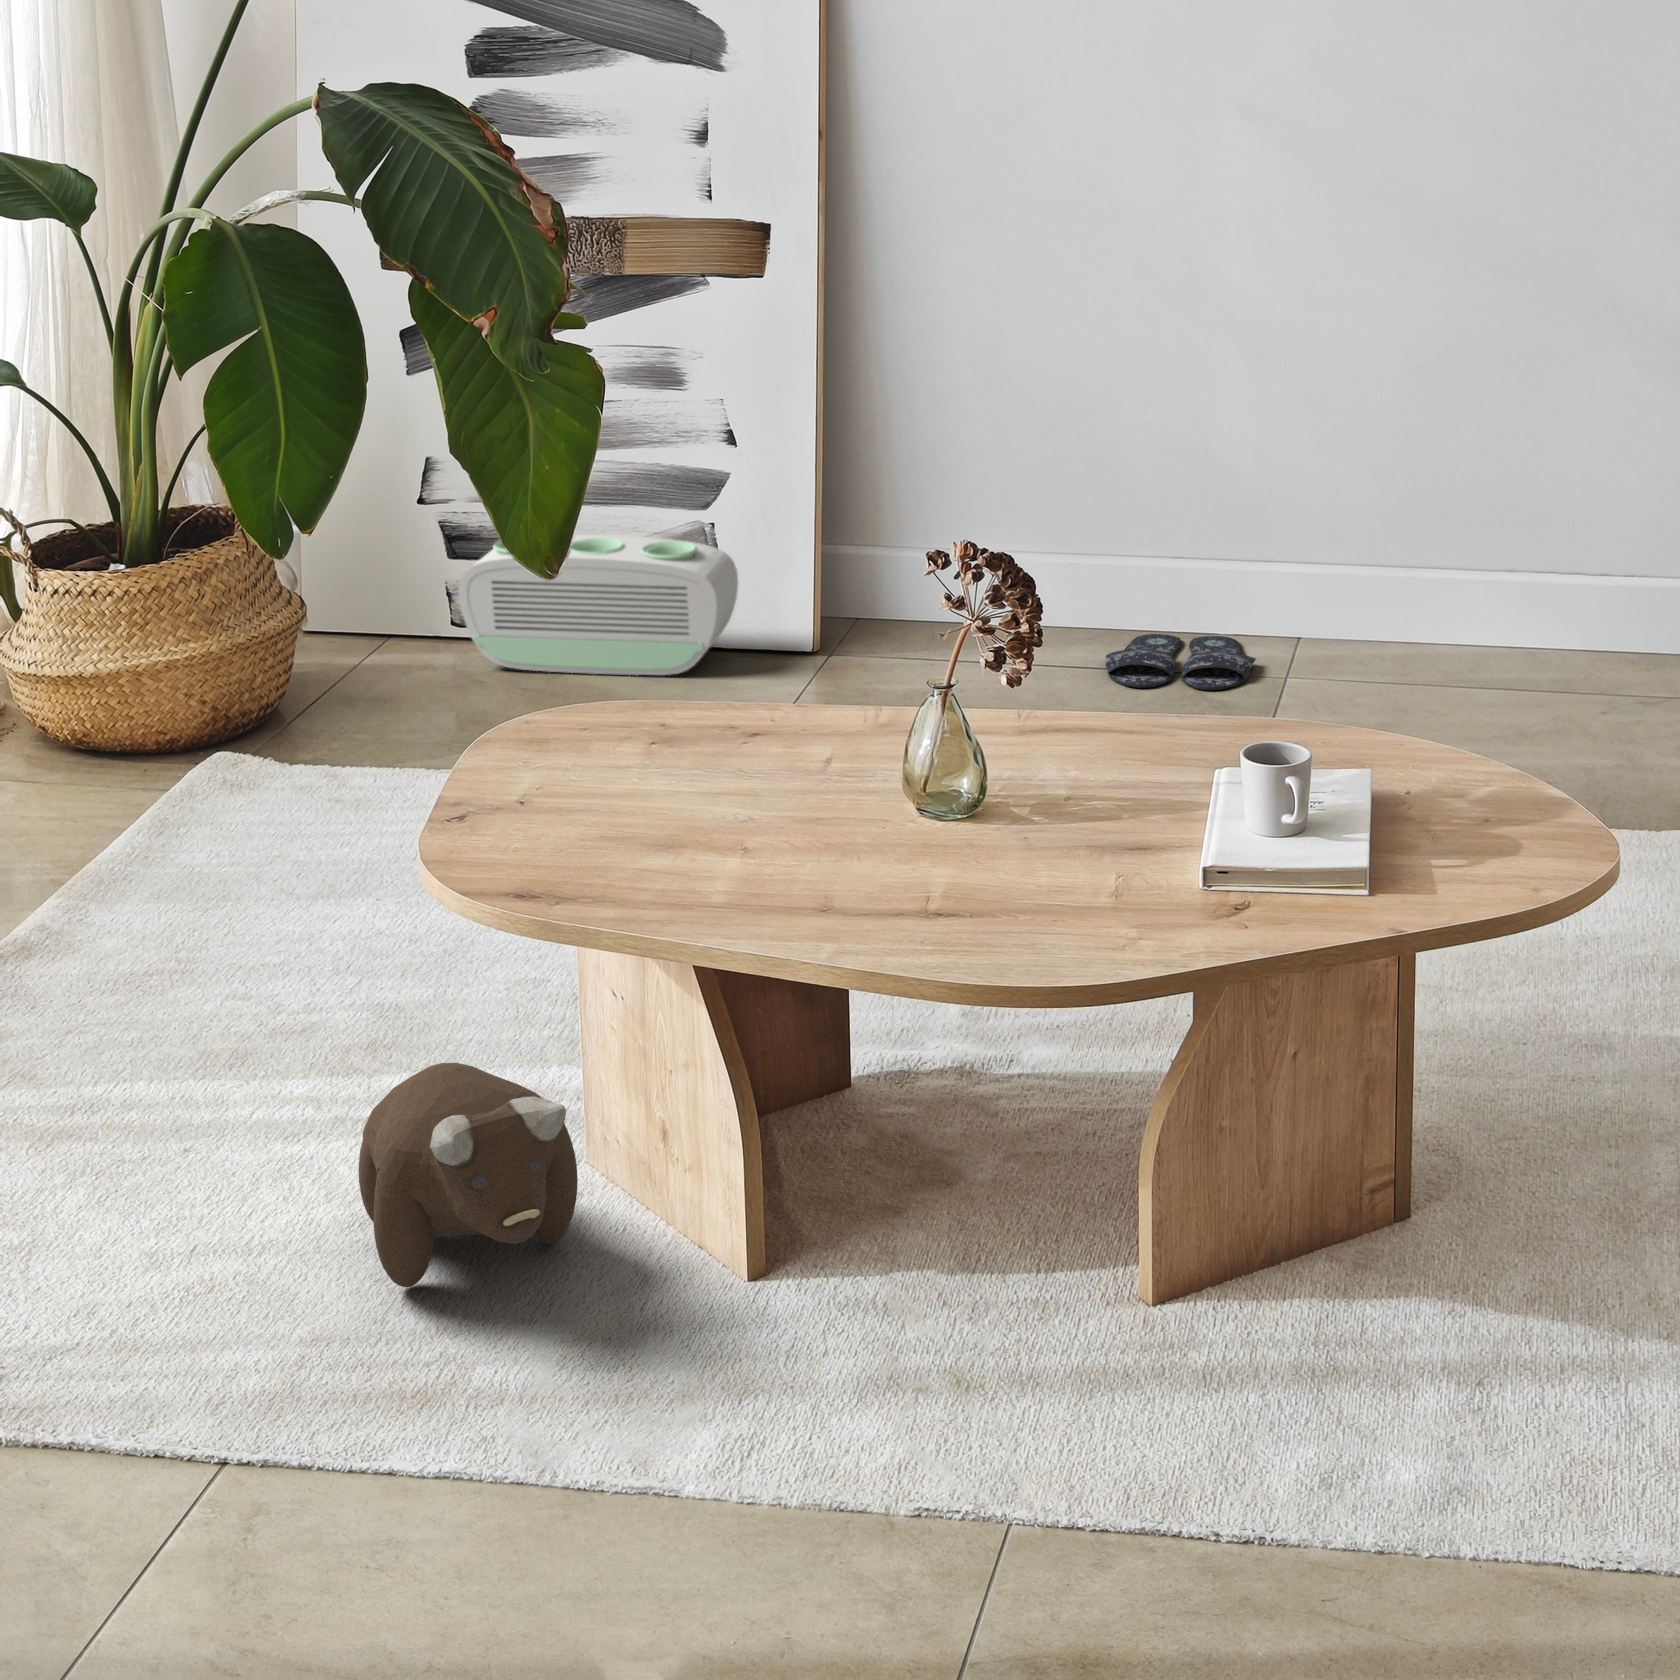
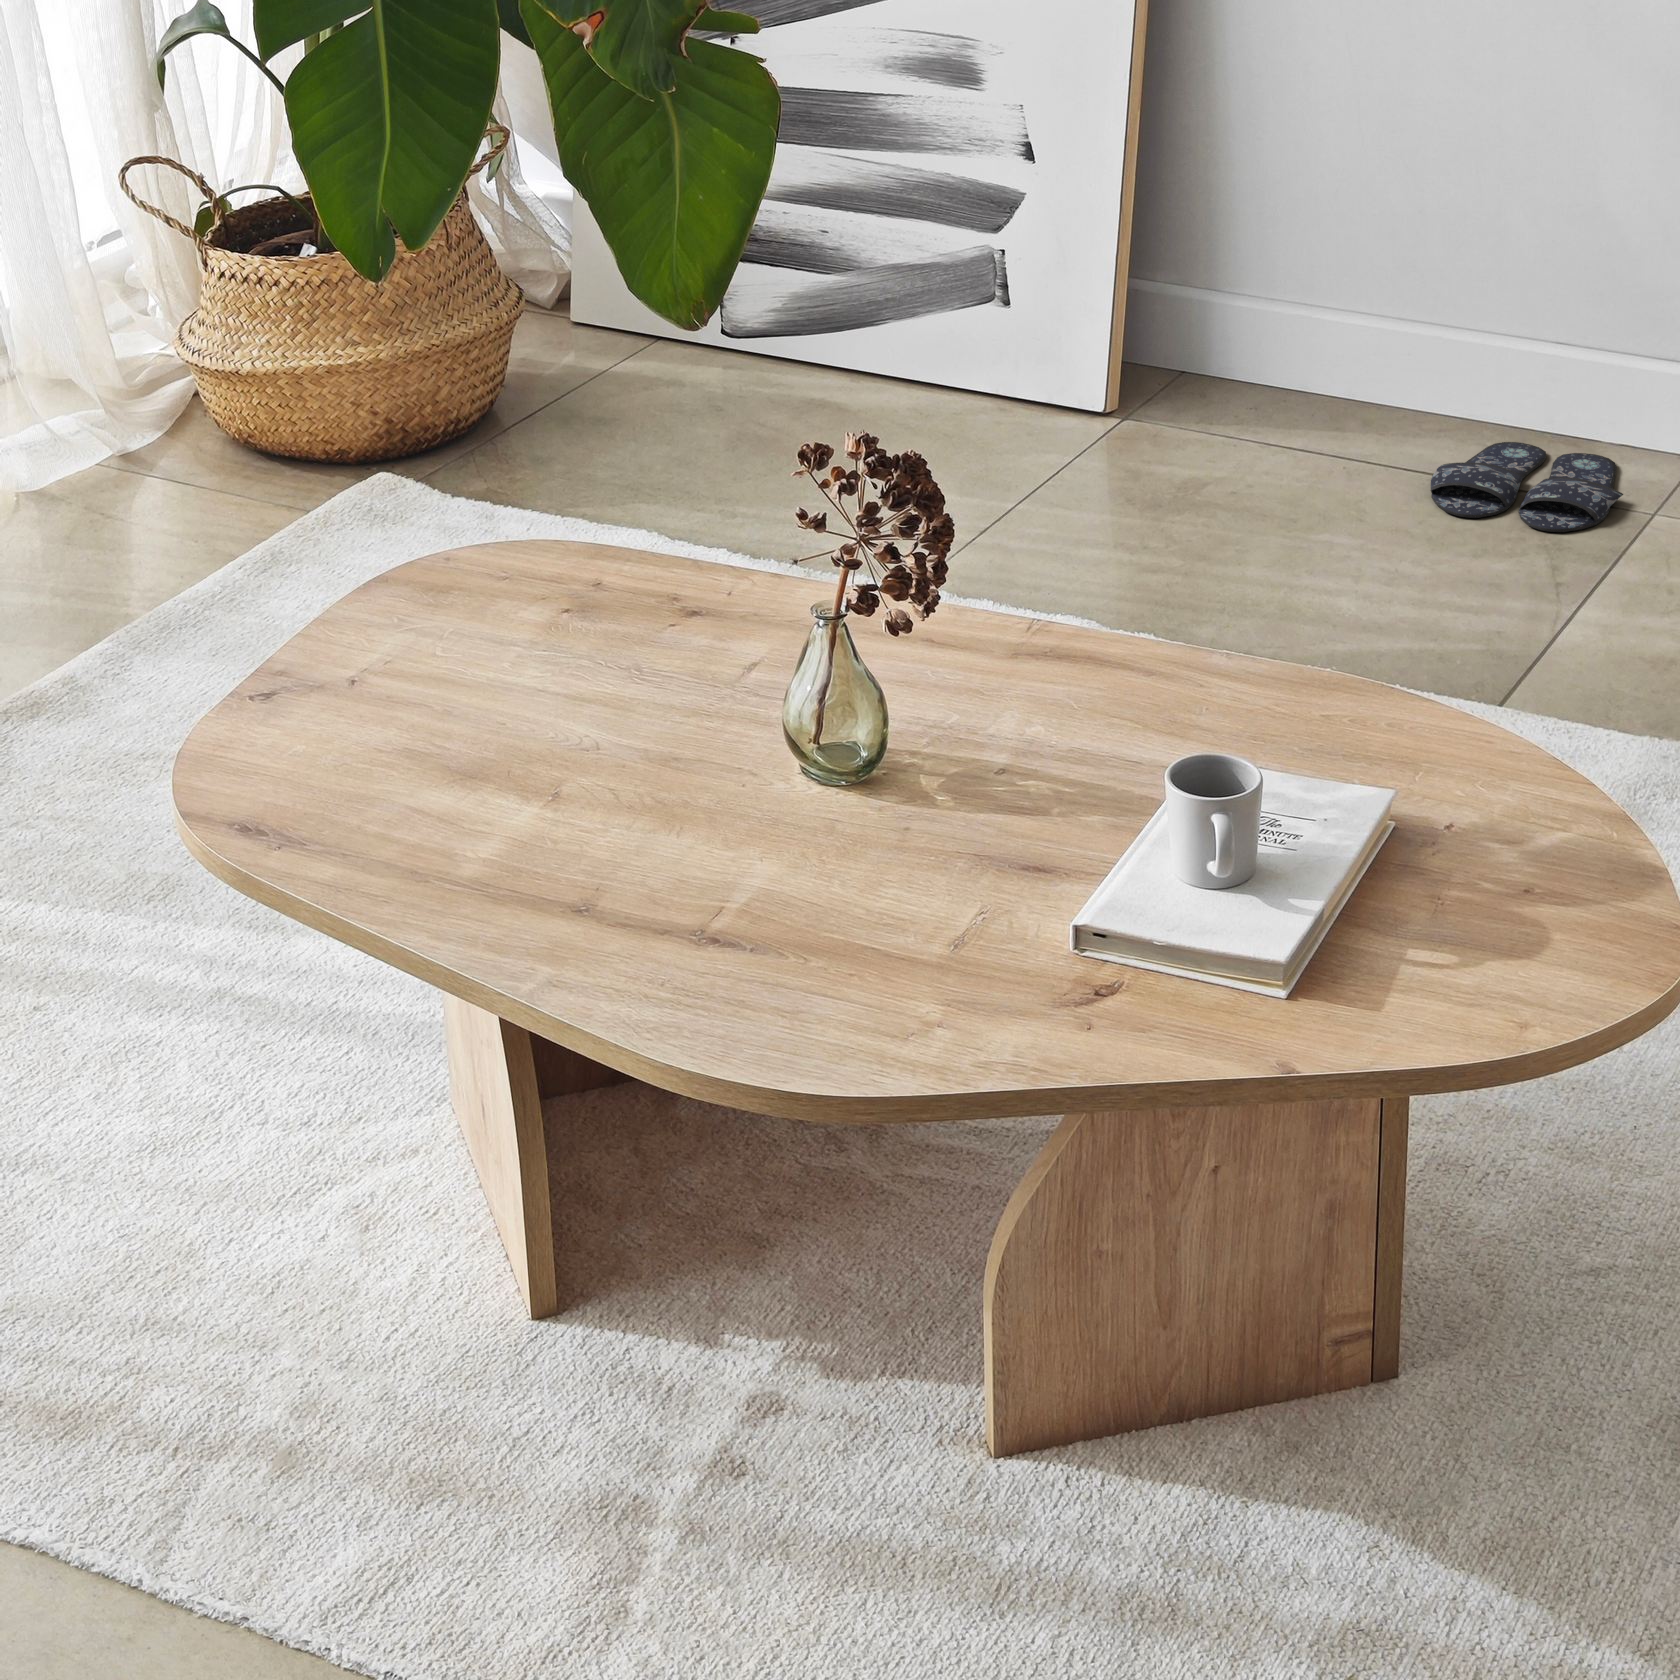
air purifier: present [458,534,738,675] -> none [702,246,1021,429]
plush toy: present [359,1063,578,1287] -> none [119,975,384,1233]

